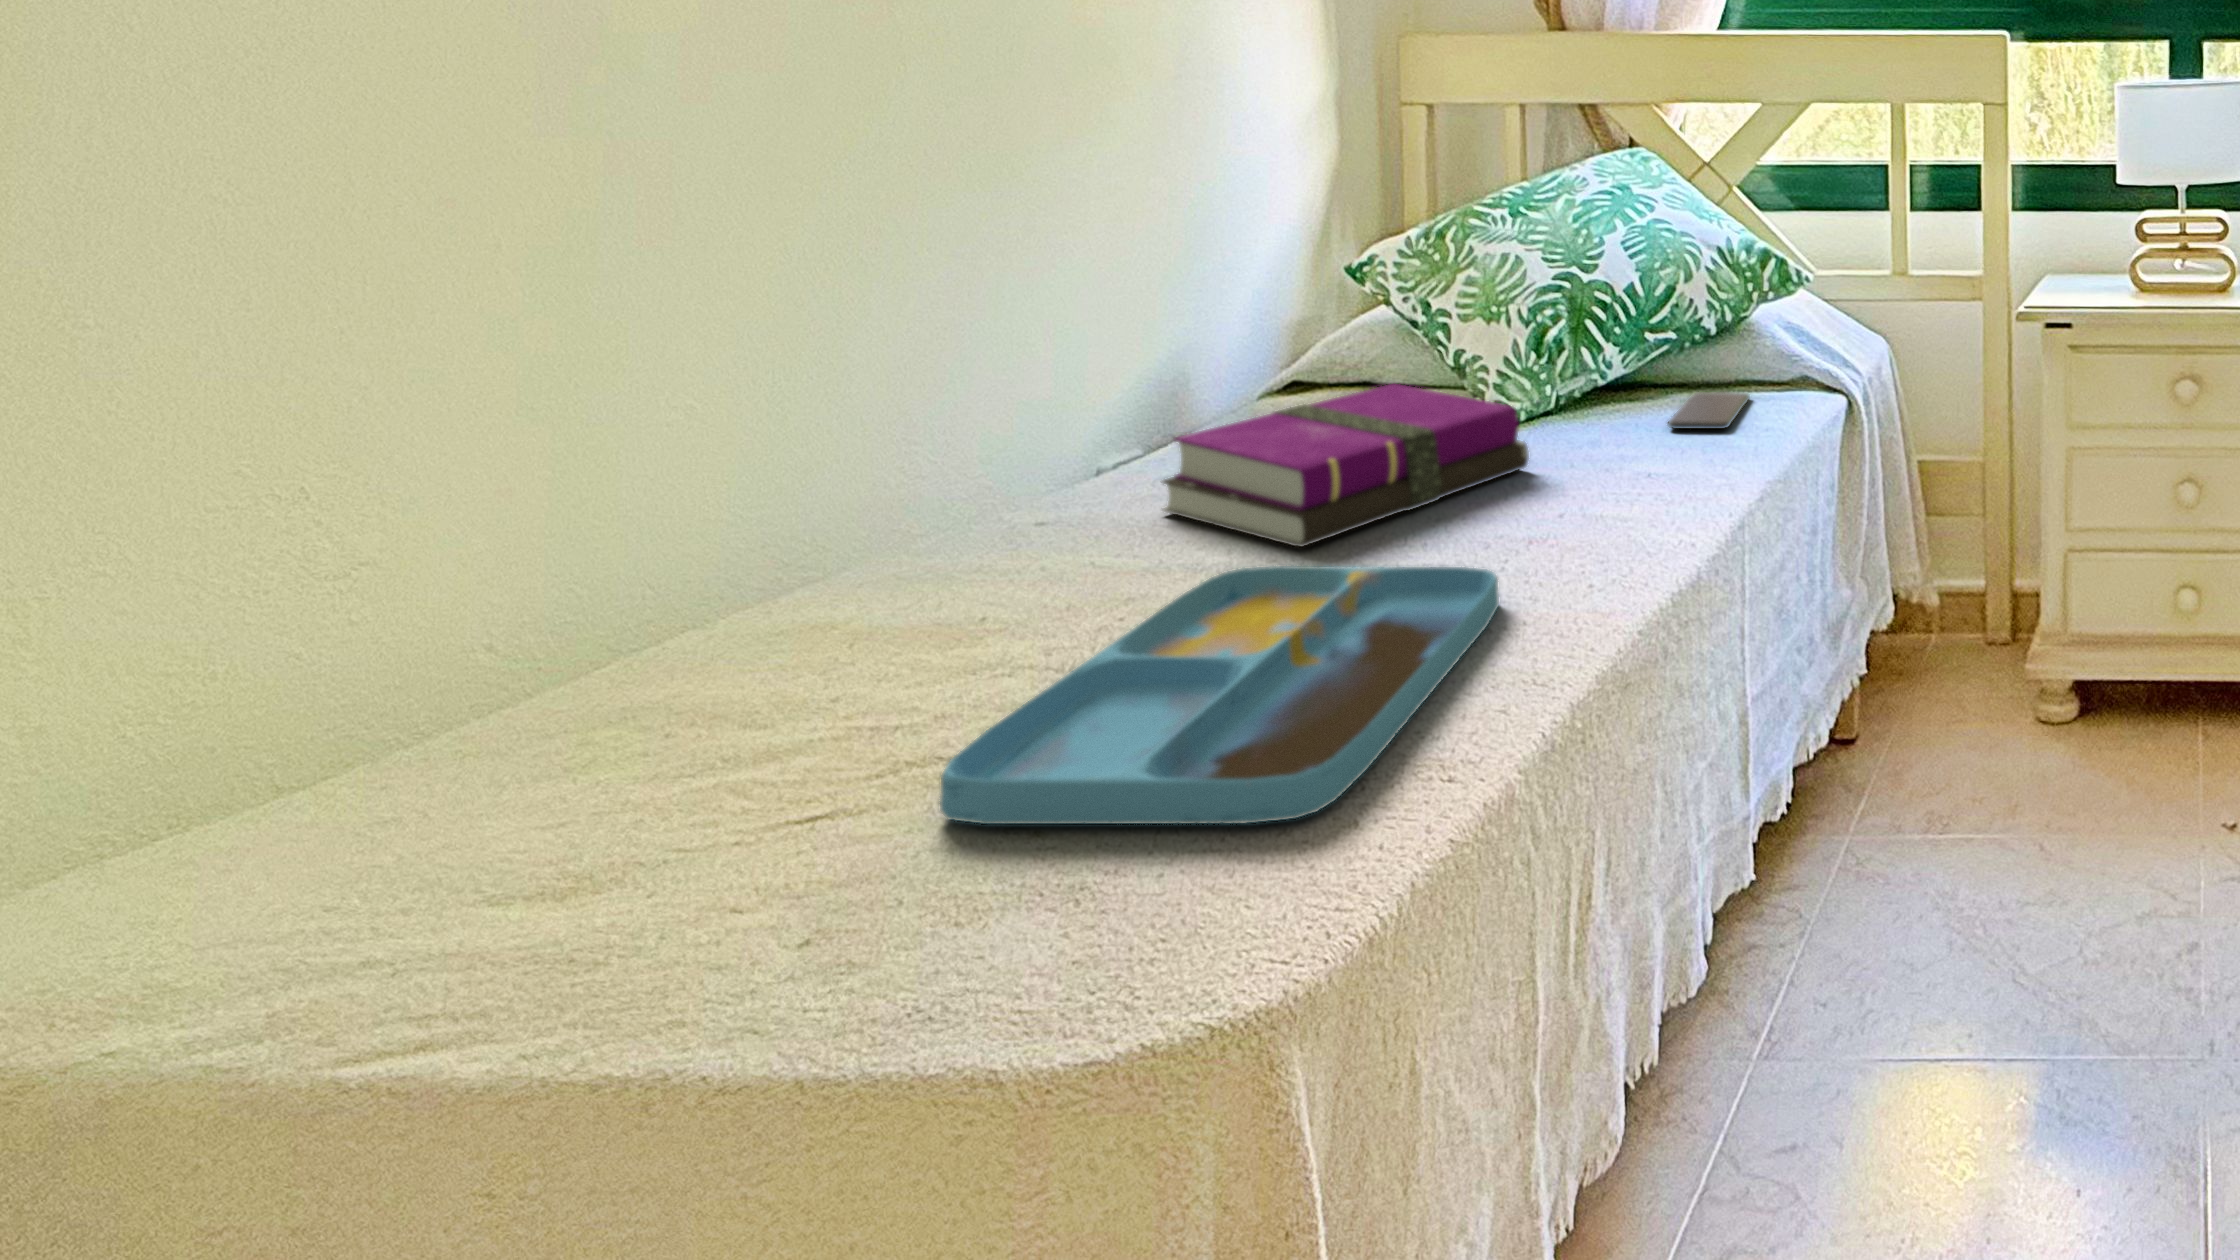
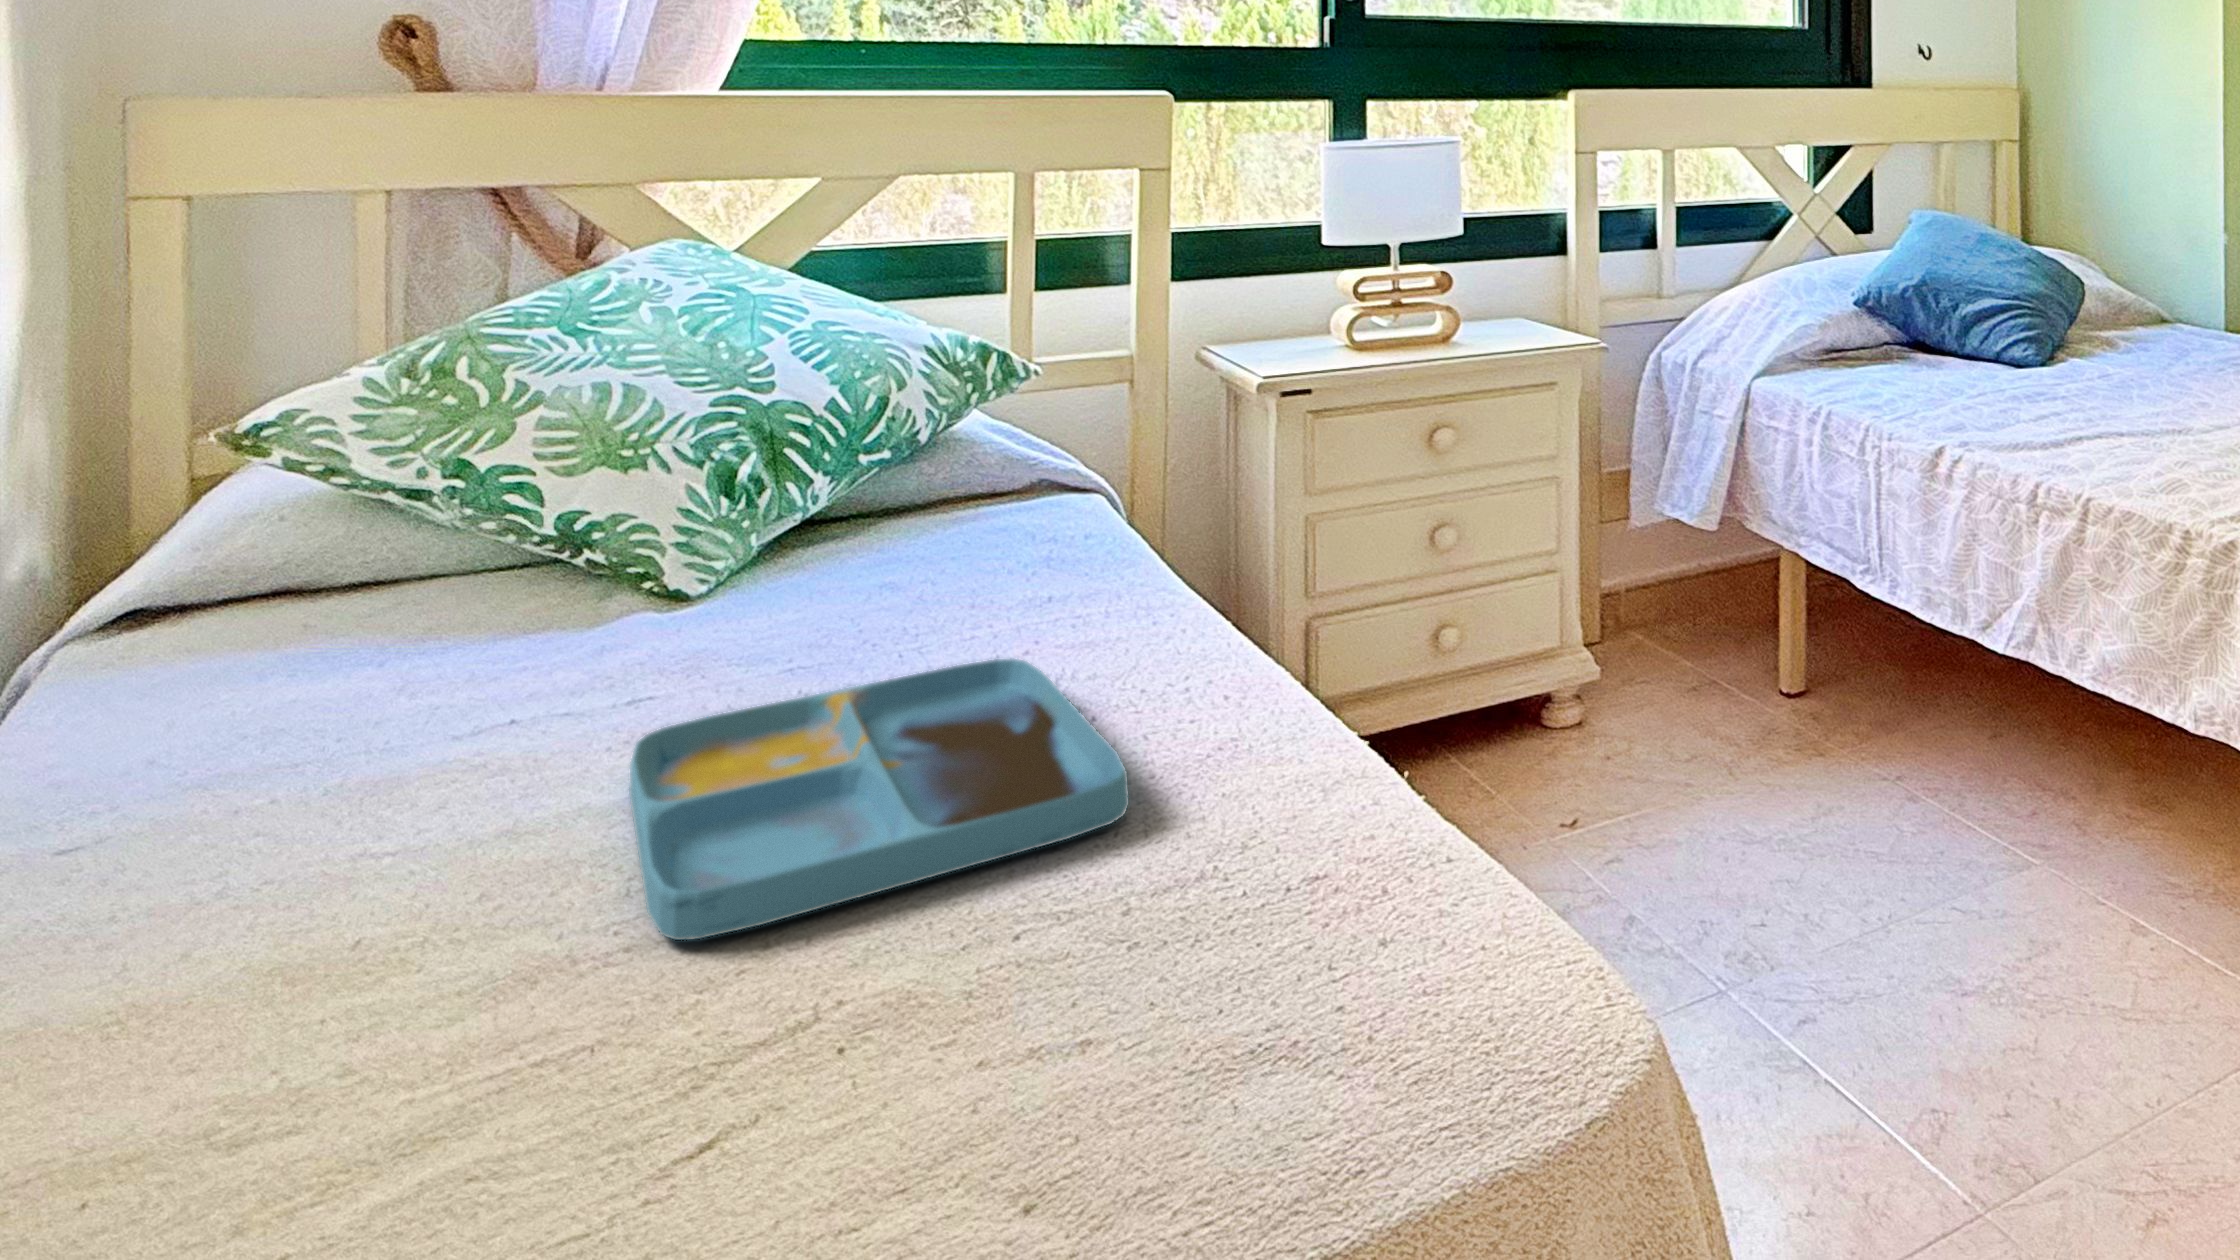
hardback book: present [1163,384,1529,547] -> none [311,537,827,748]
smartphone: present [1668,392,1749,429] -> none [924,507,1027,549]

